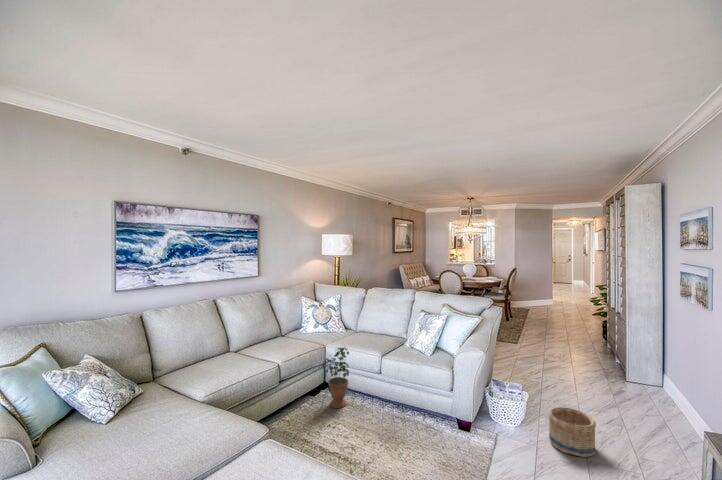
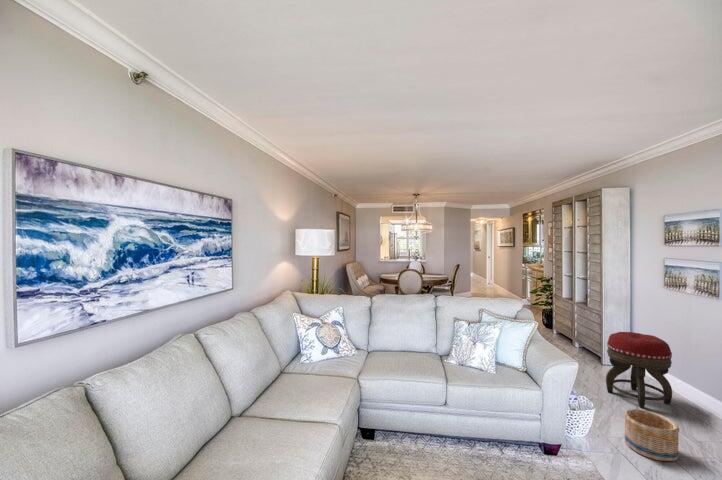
footstool: none [597,341,665,424] -> present [606,332,672,408]
potted plant: present [324,347,349,408] -> none [371,374,405,463]

